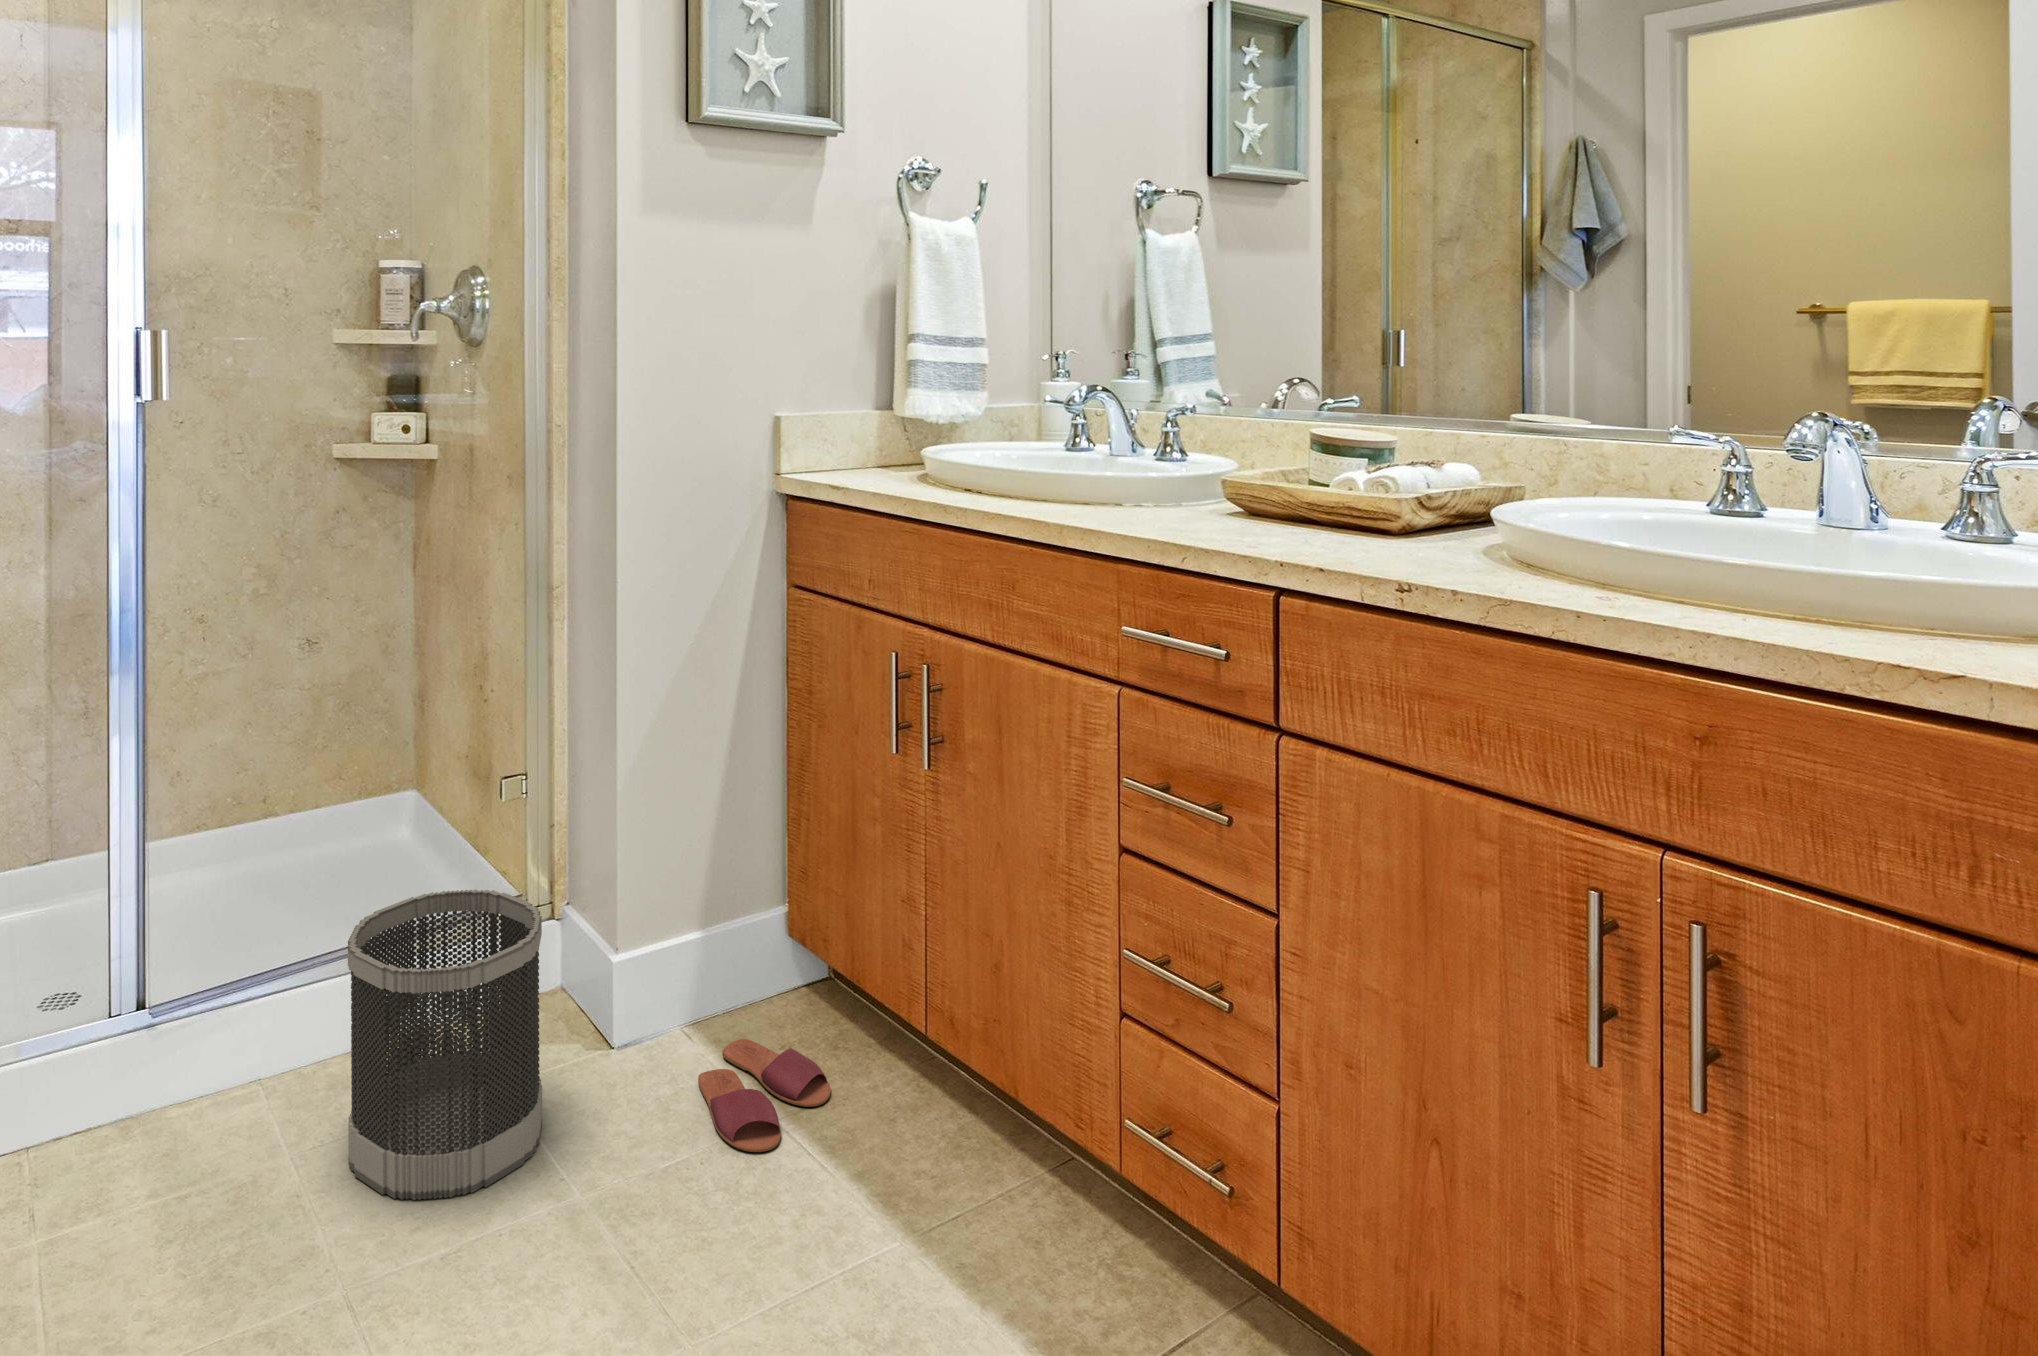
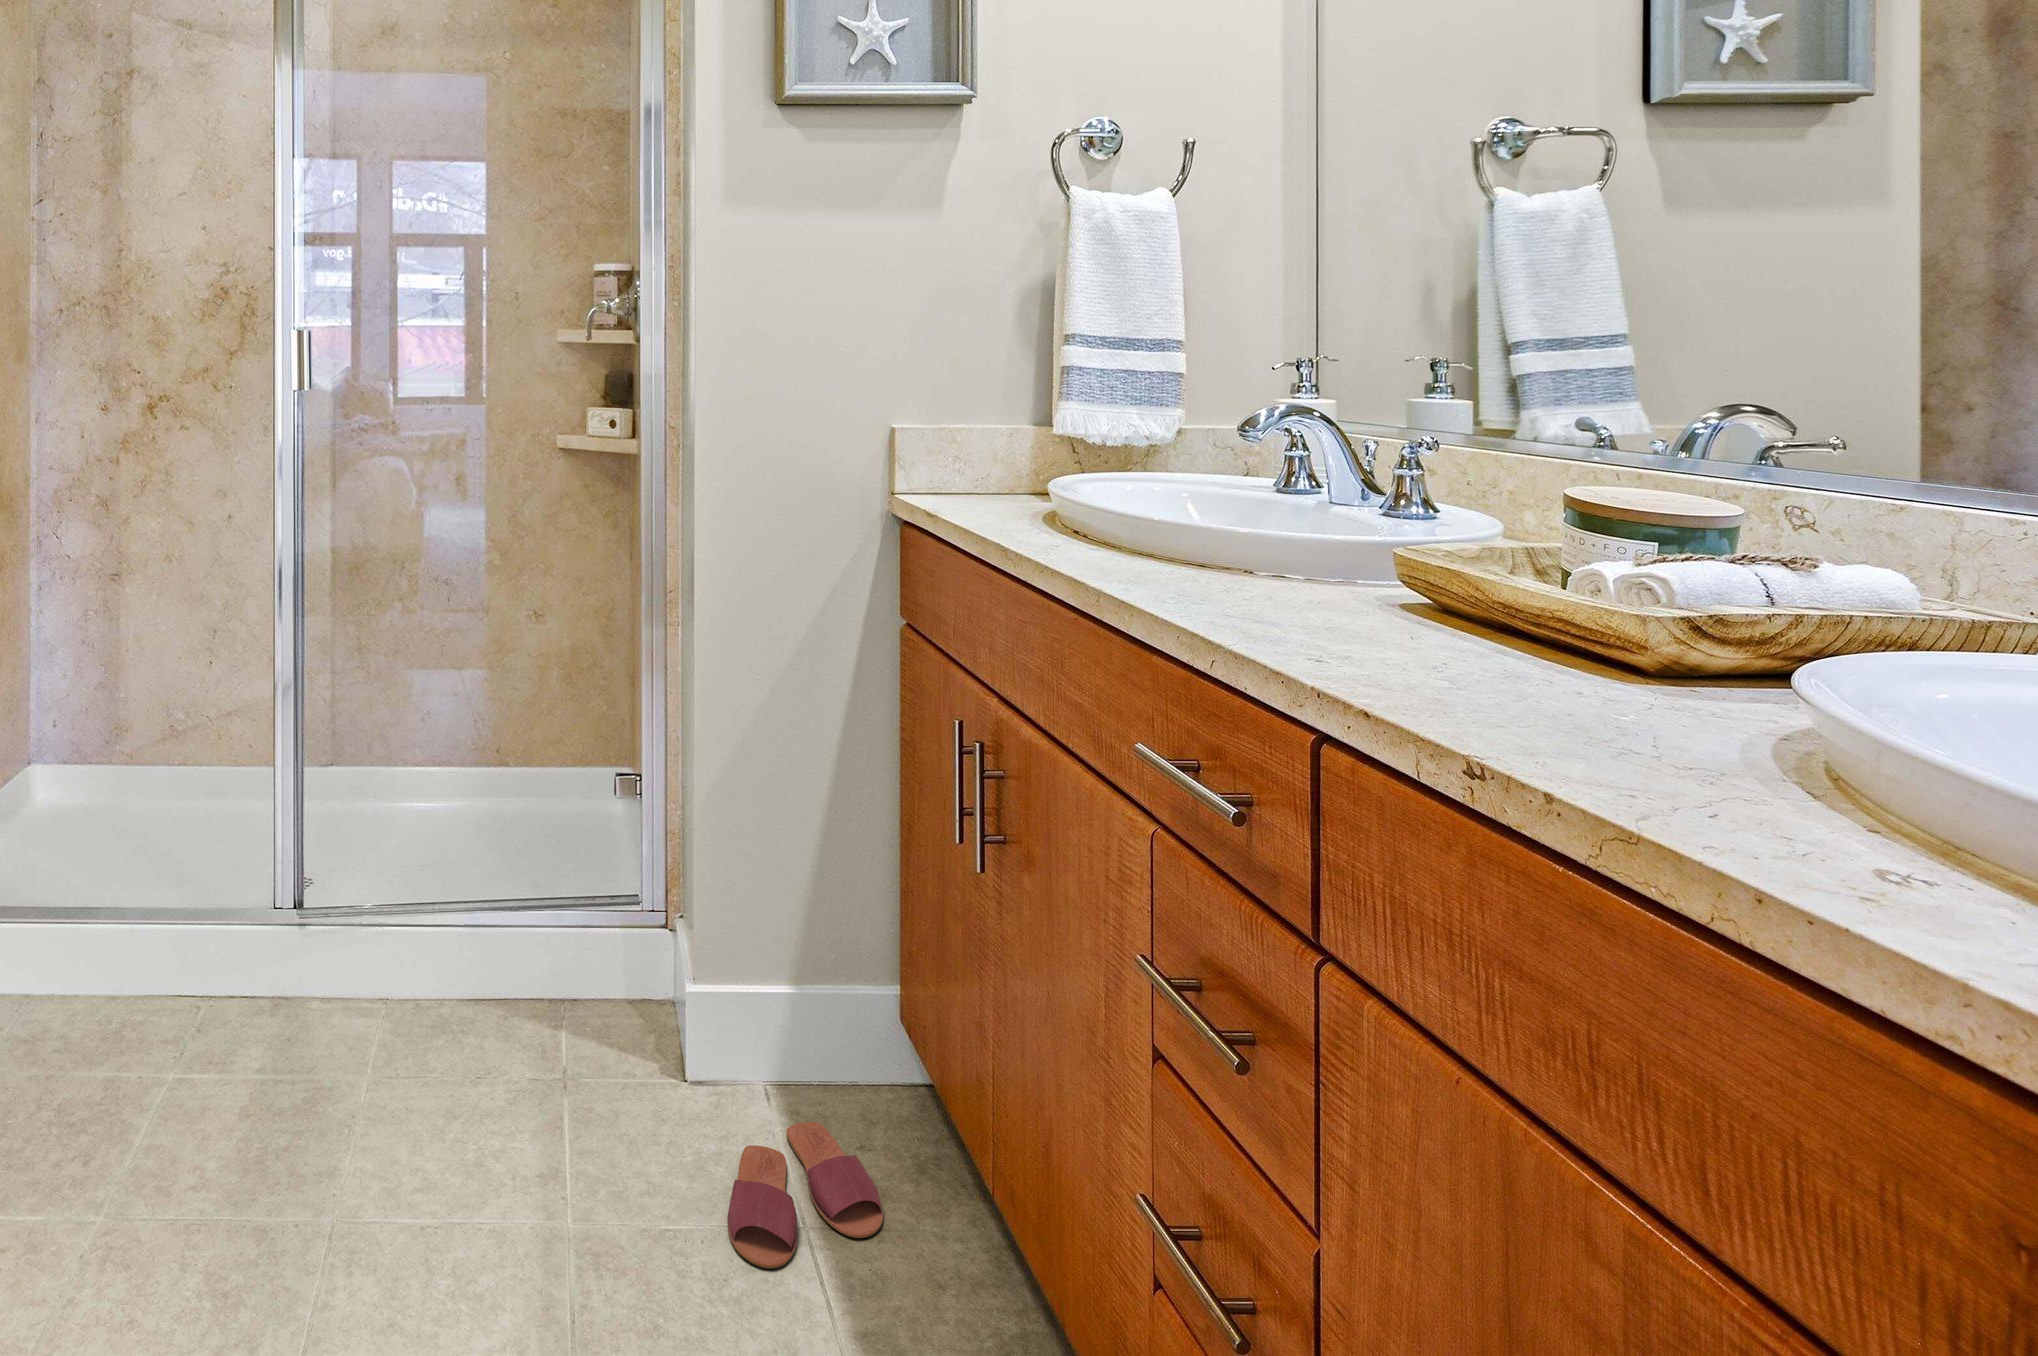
wastebasket: present [348,889,542,1200] -> none [391,871,575,1183]

